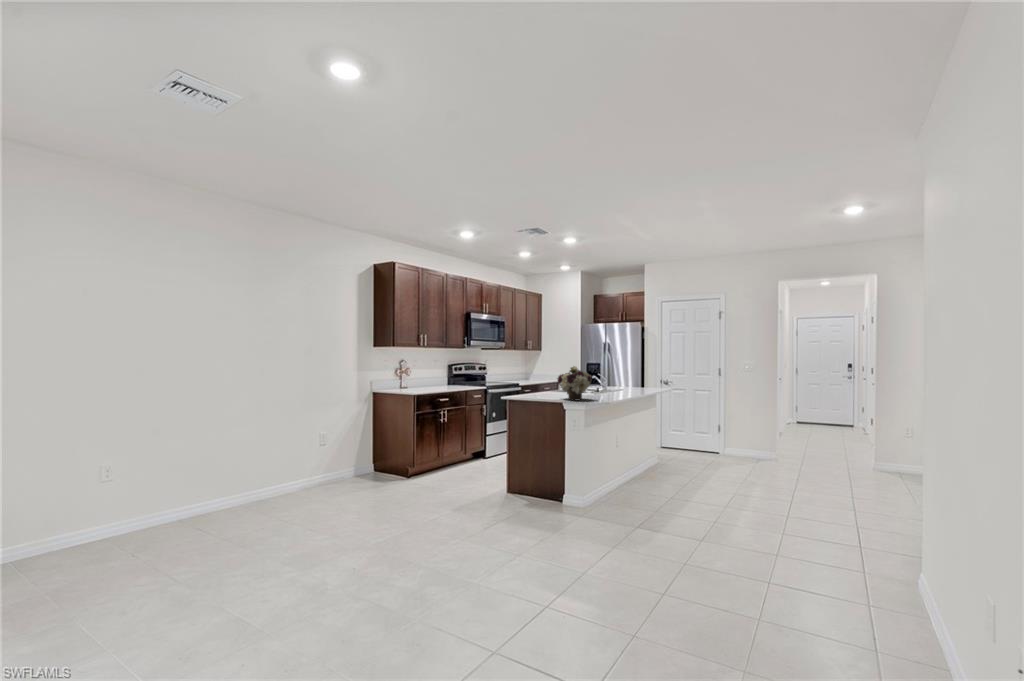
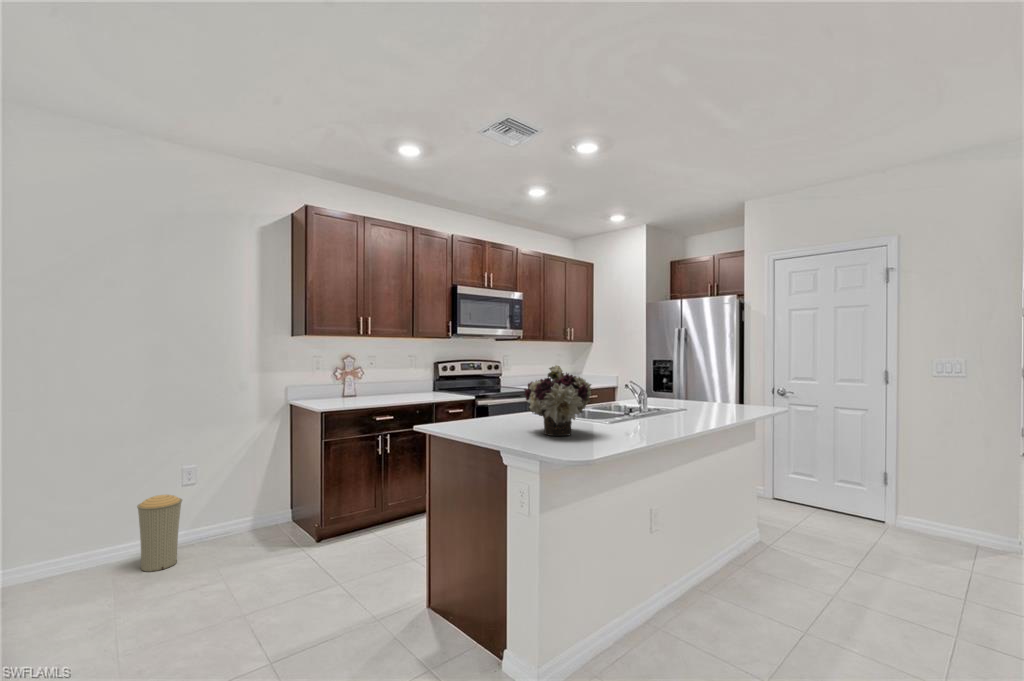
trash can: none [309,448,334,494] -> present [137,495,182,572]

